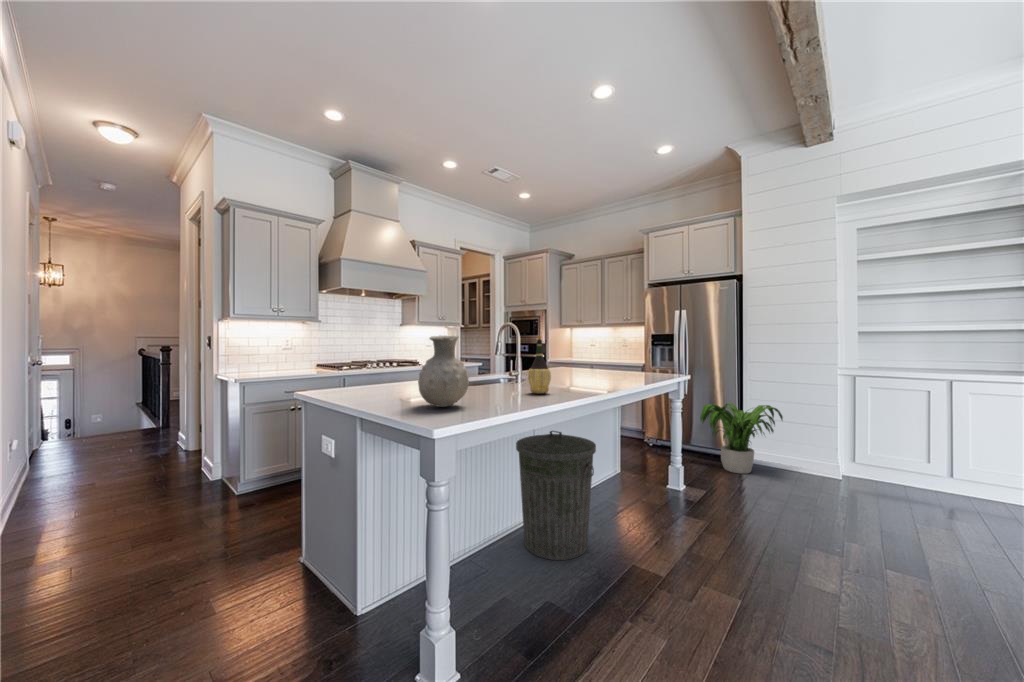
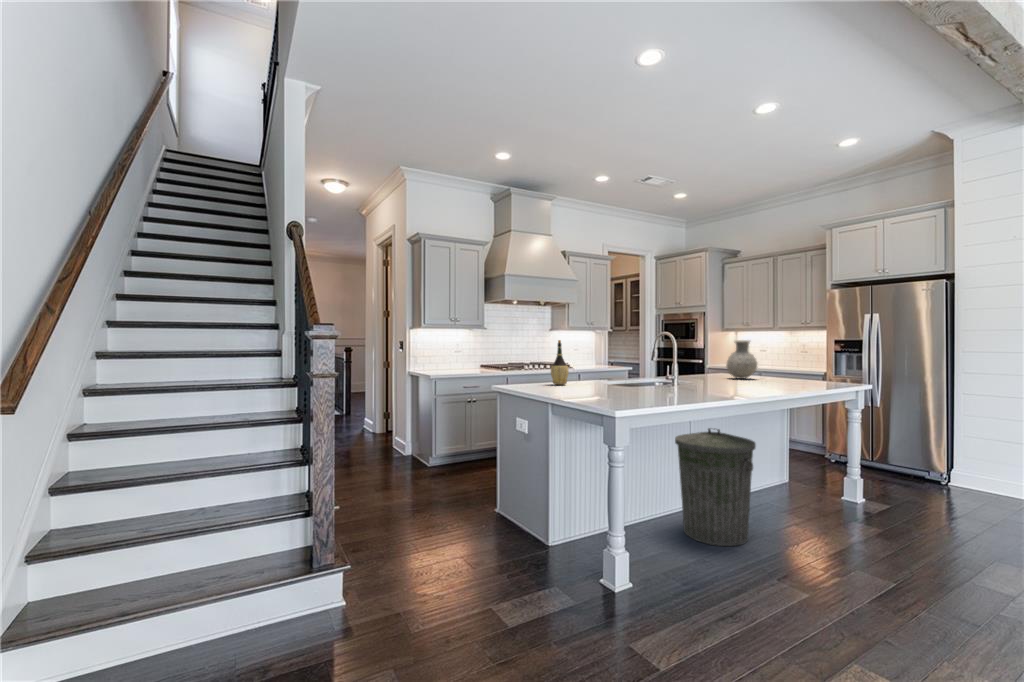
vase: present [418,336,469,407] -> present [726,340,757,379]
wine bottle: present [528,336,551,394] -> present [551,340,569,385]
potted plant: present [700,403,783,474] -> none [892,416,1010,499]

